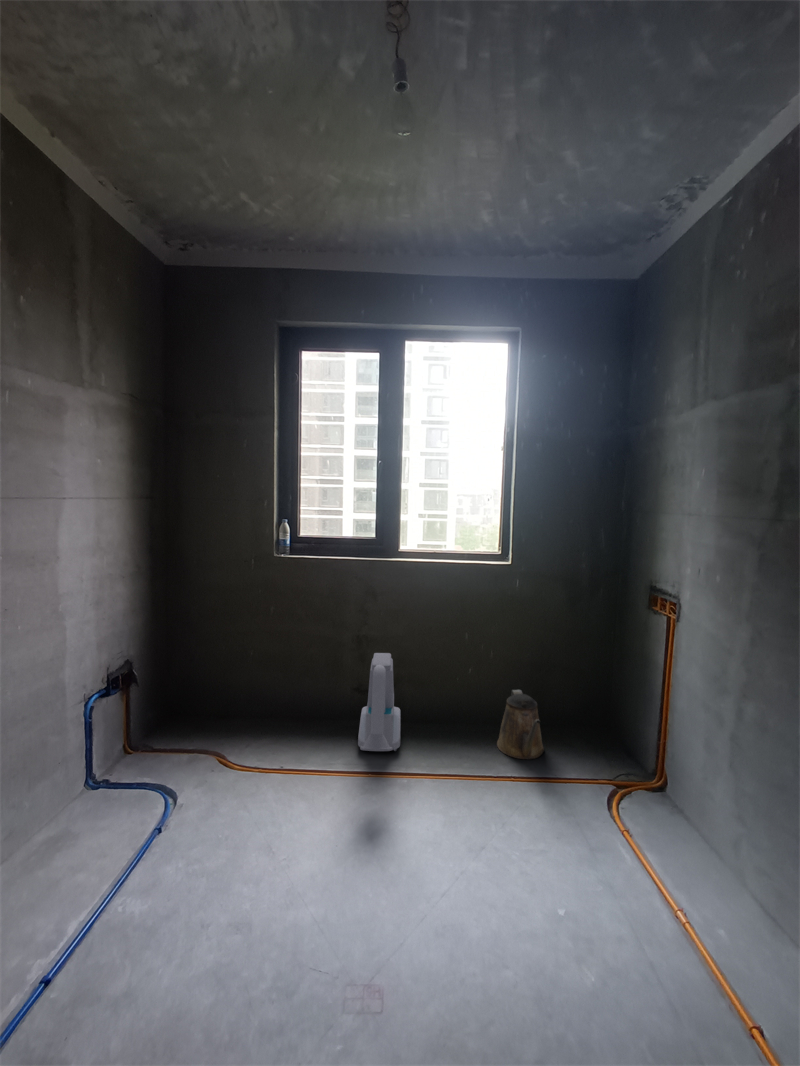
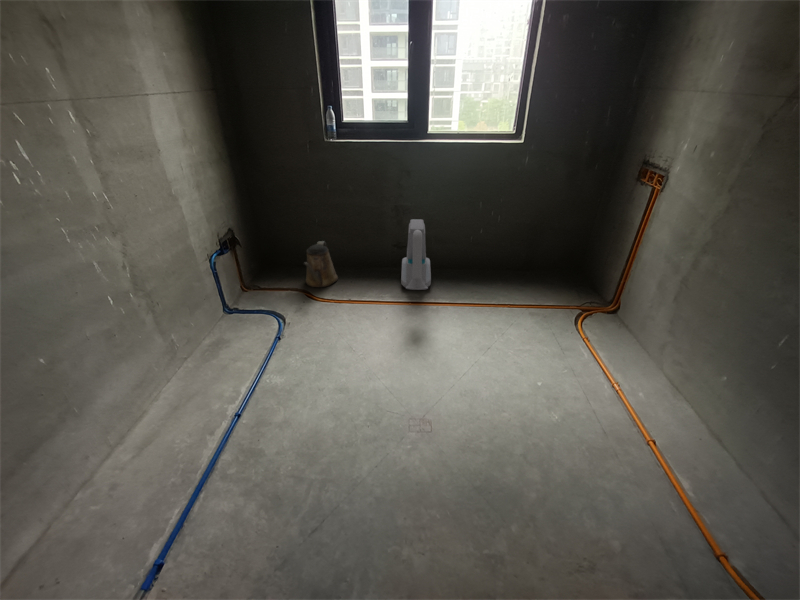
watering can: present [497,690,544,759] -> present [304,241,338,287]

